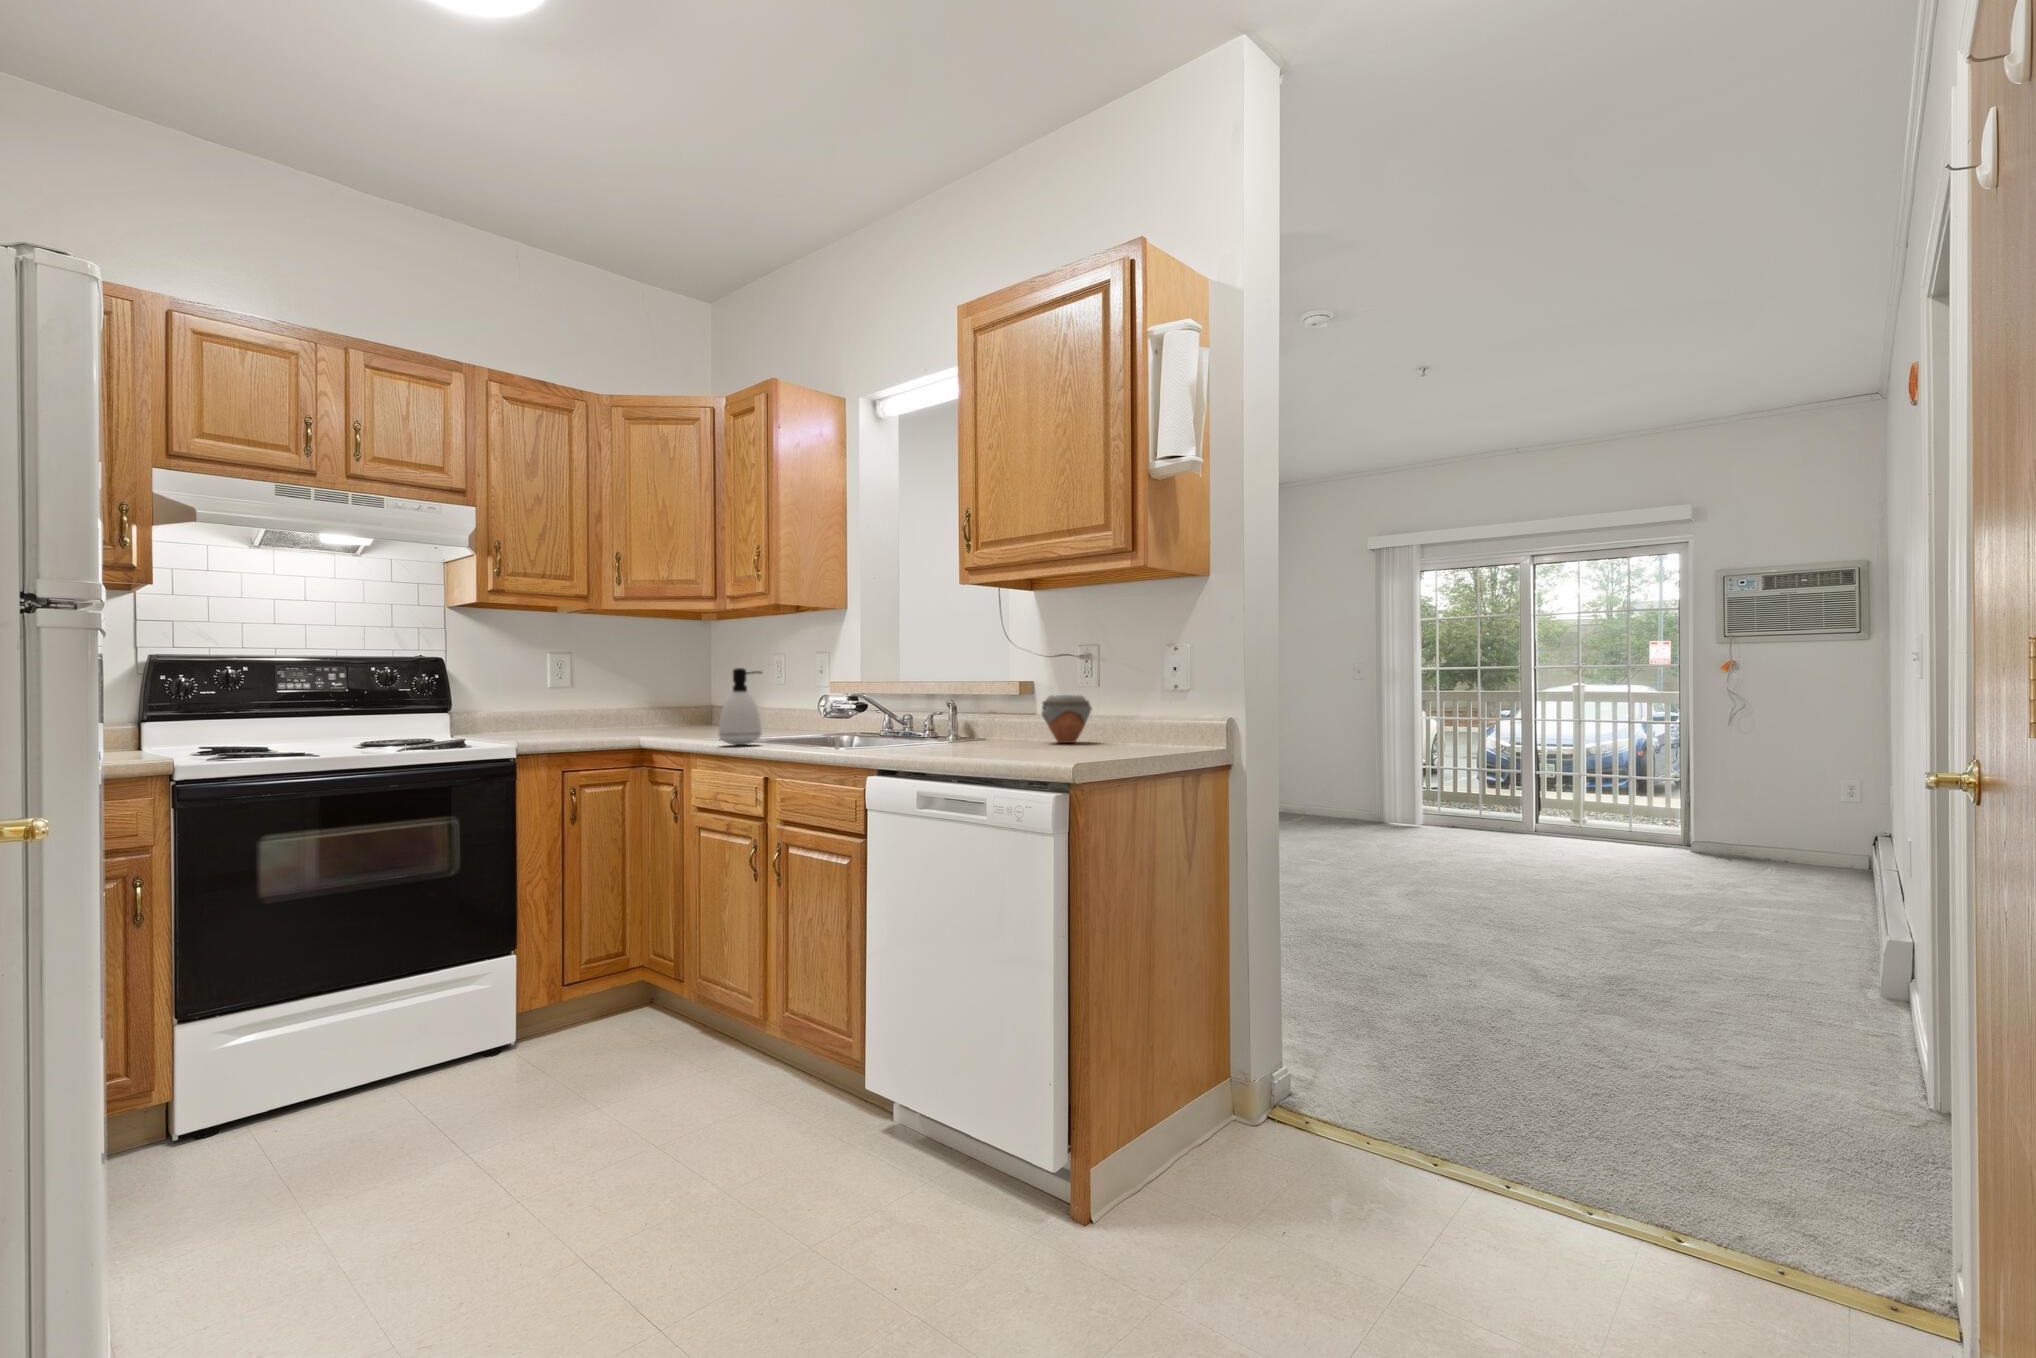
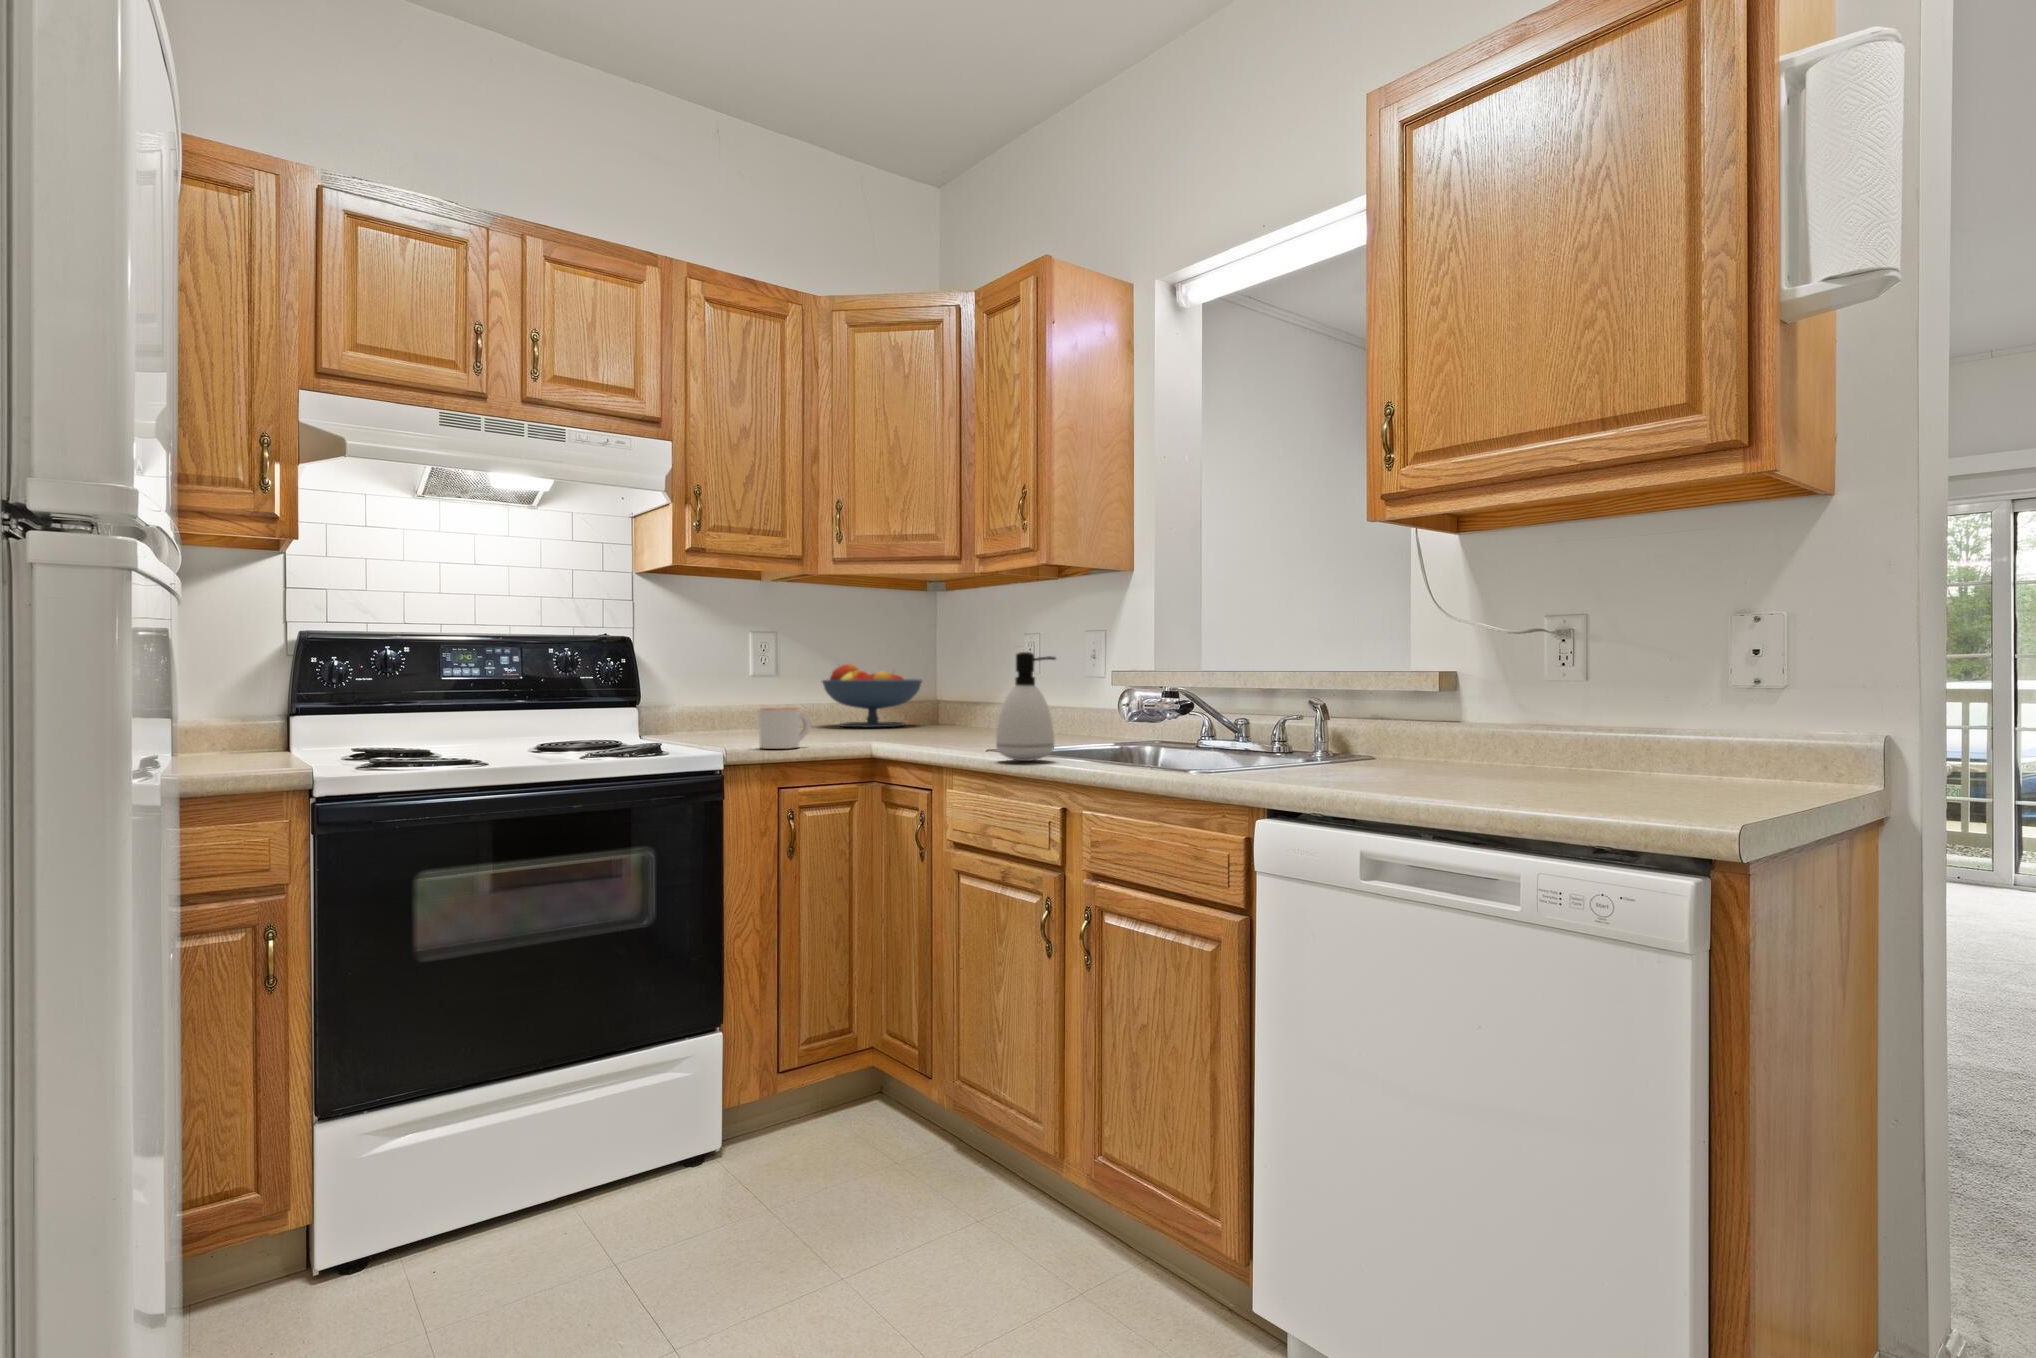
fruit bowl: none [610,678,695,728] -> present [822,664,922,727]
jar: present [1042,695,1092,743] -> none [1481,696,1567,771]
mug: none [545,711,588,742] -> present [759,708,810,749]

